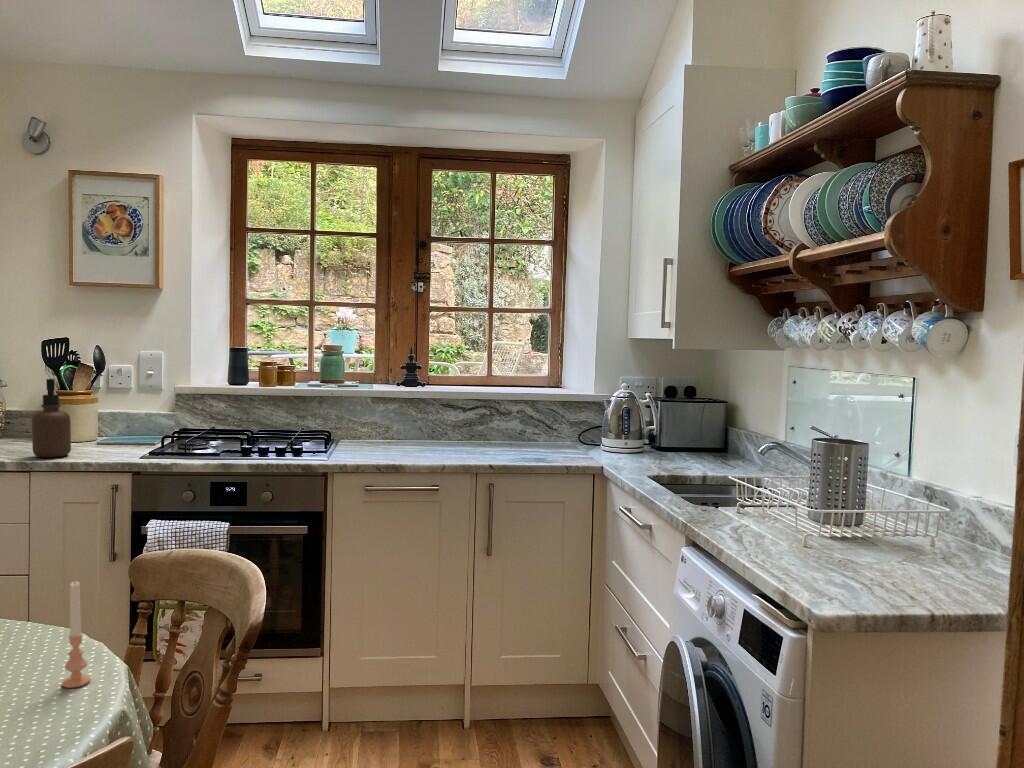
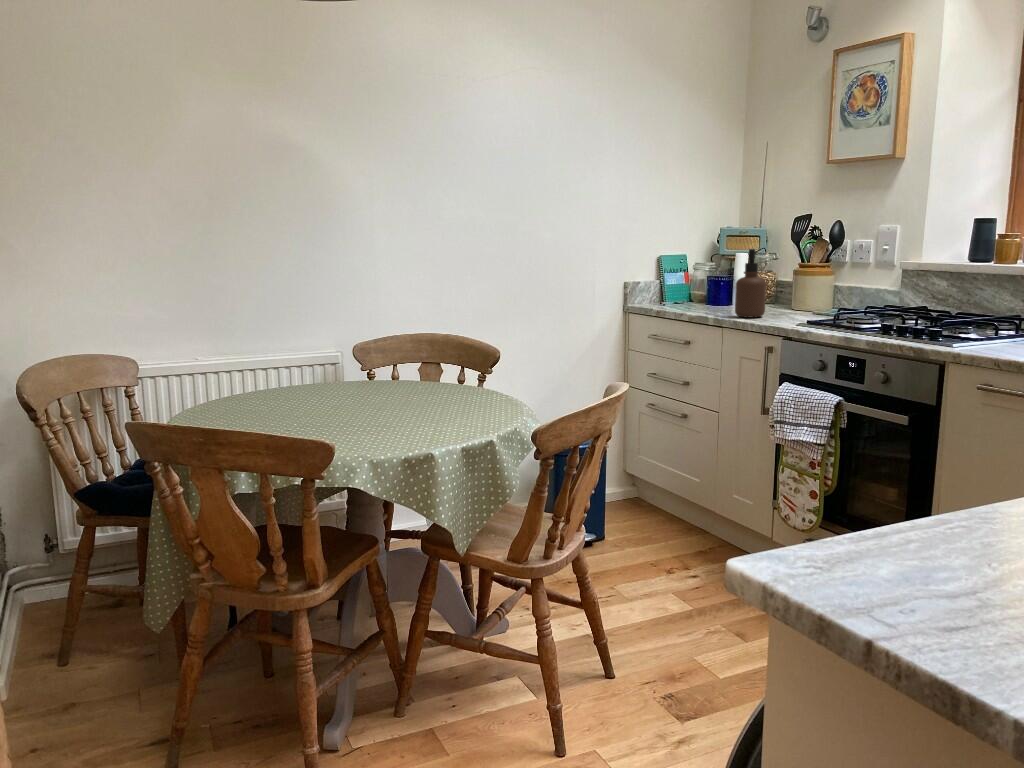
candle: present [62,581,91,688] -> none [448,367,465,437]

